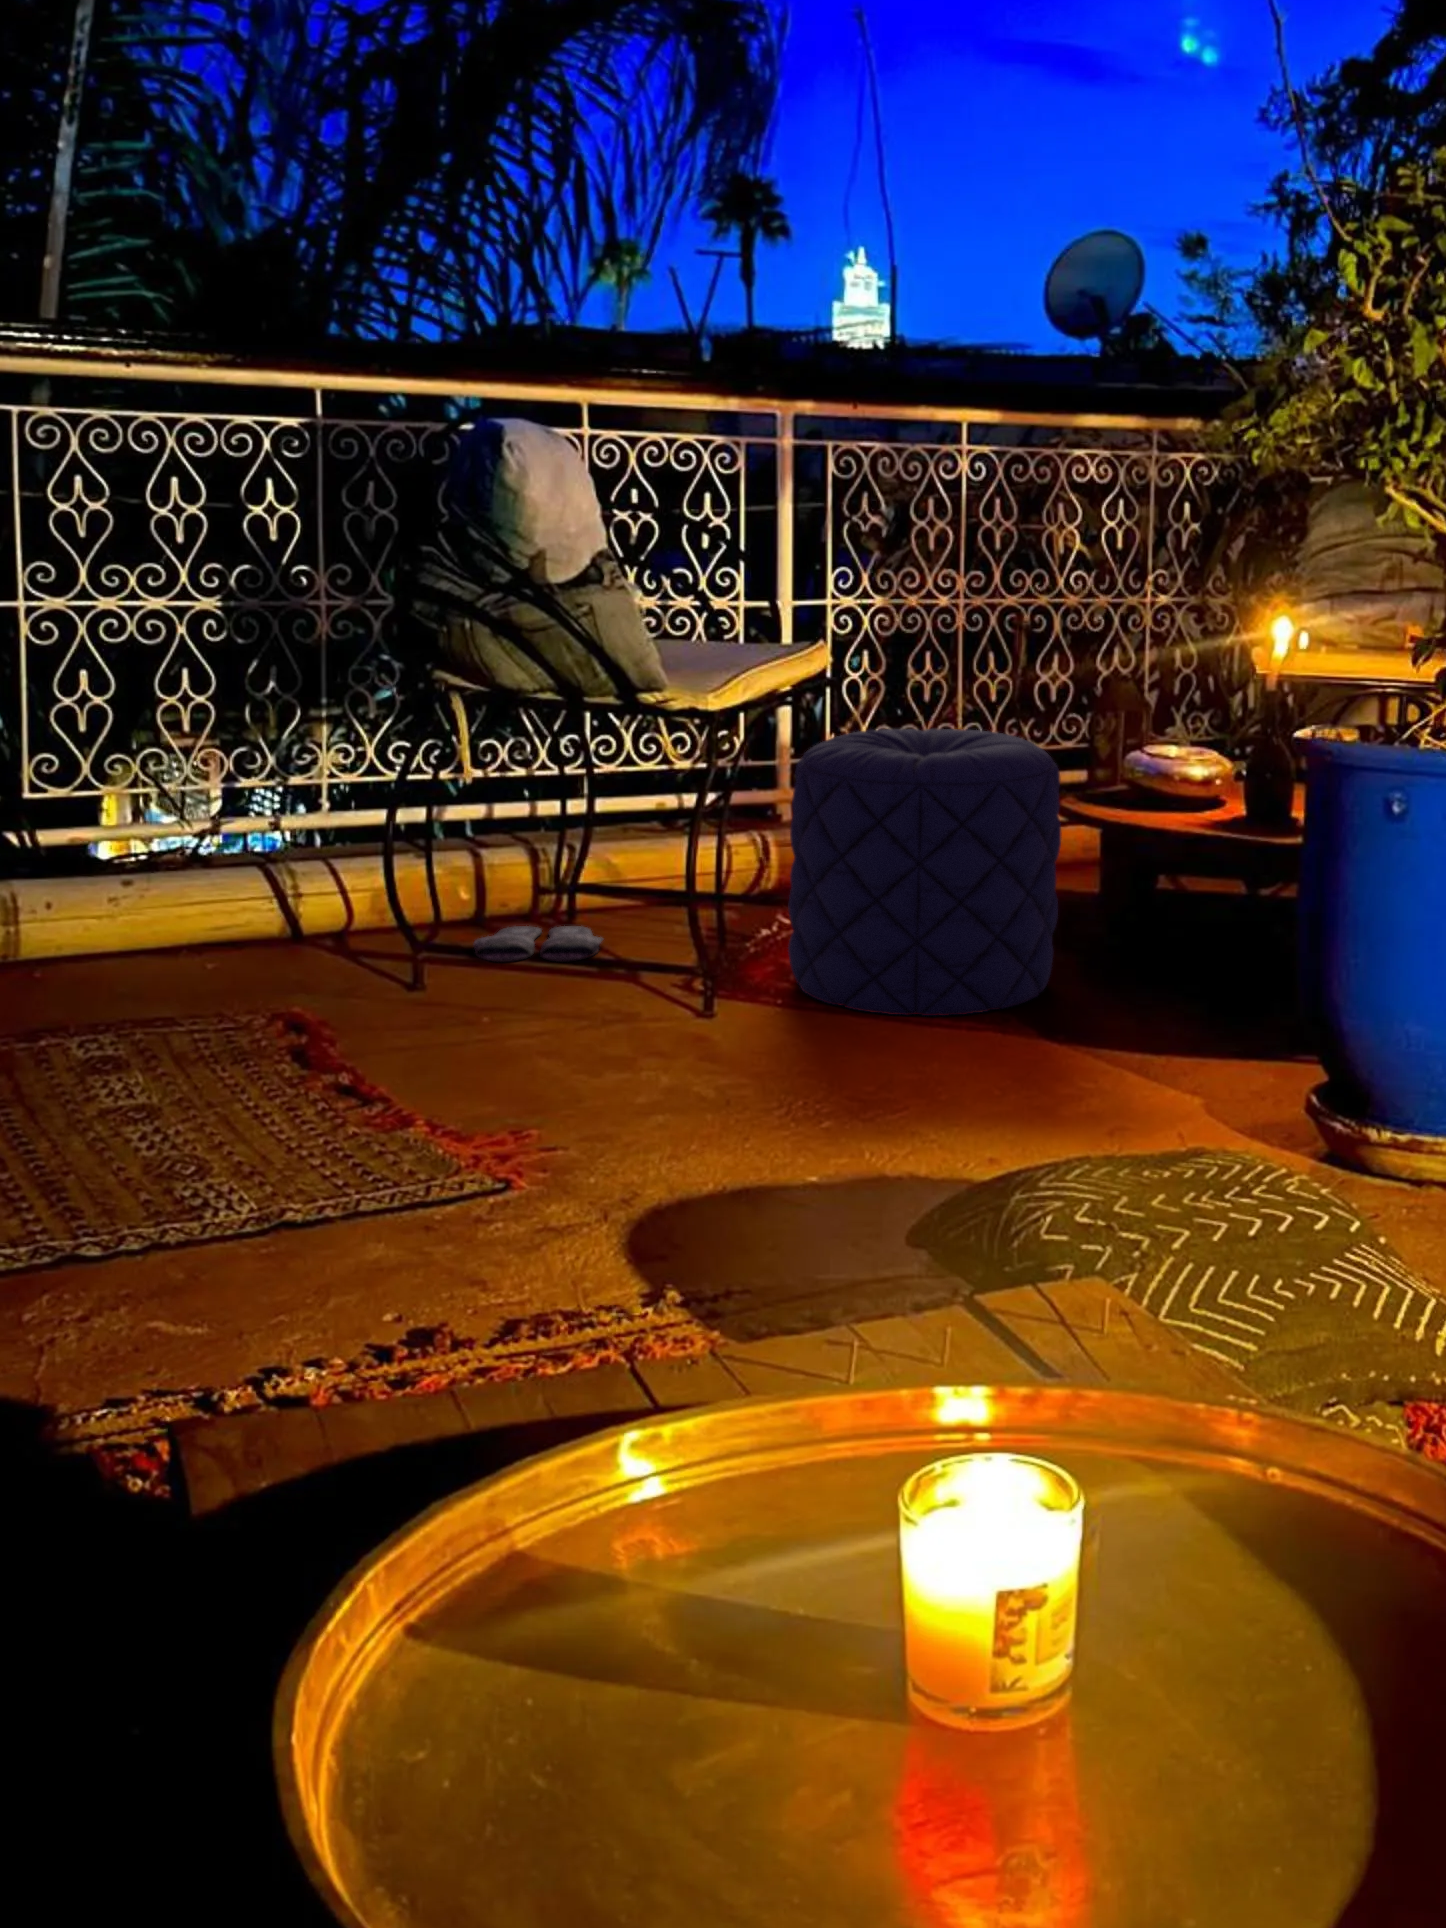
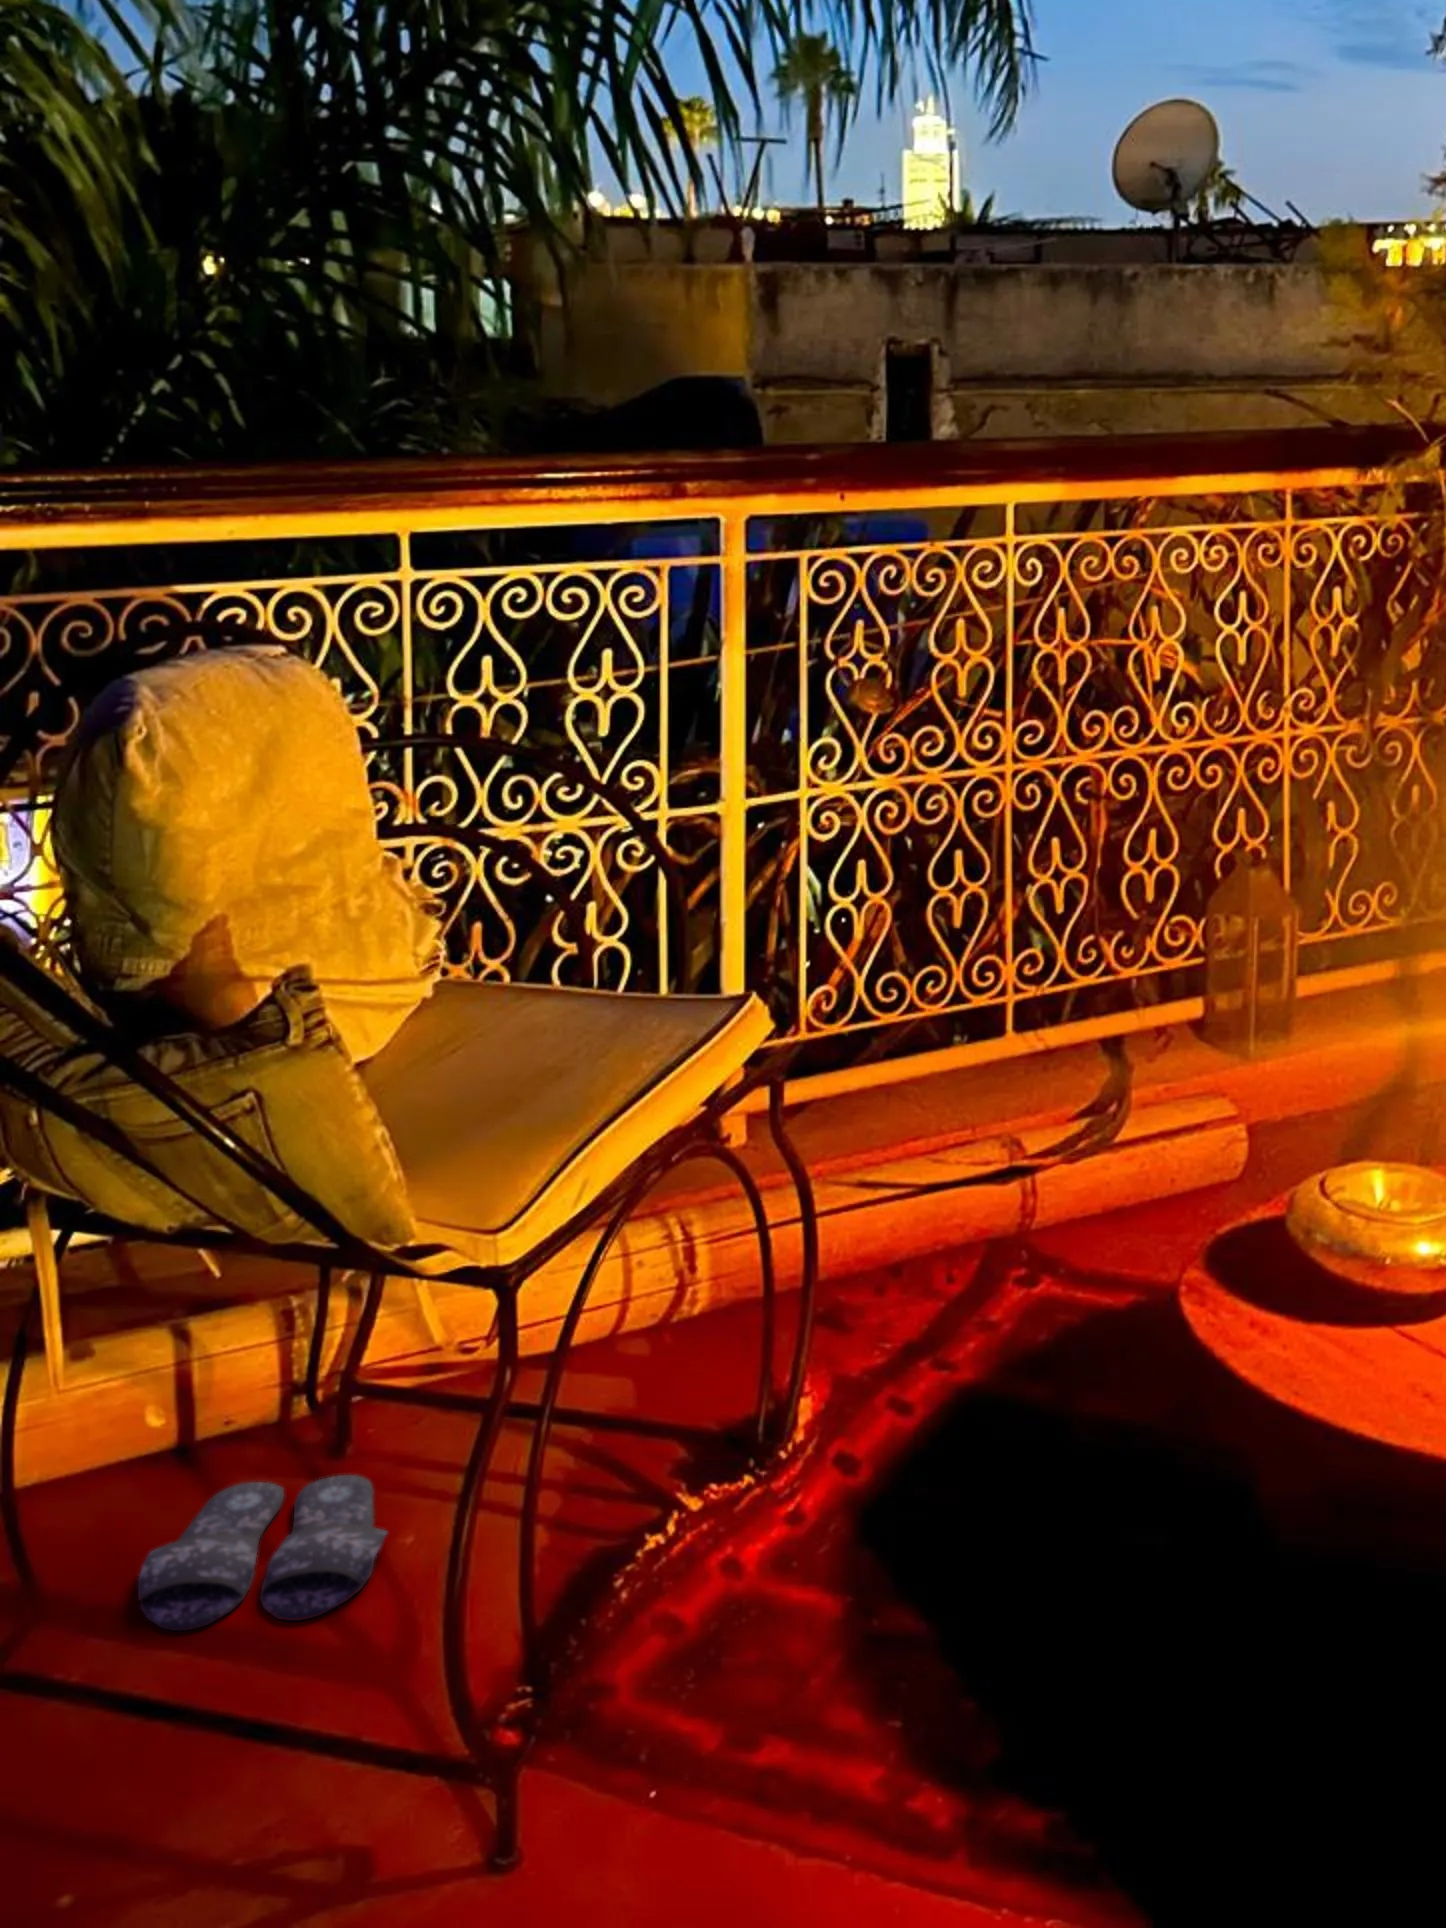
pouf: present [788,729,1061,1016] -> none [711,1150,1220,1830]

